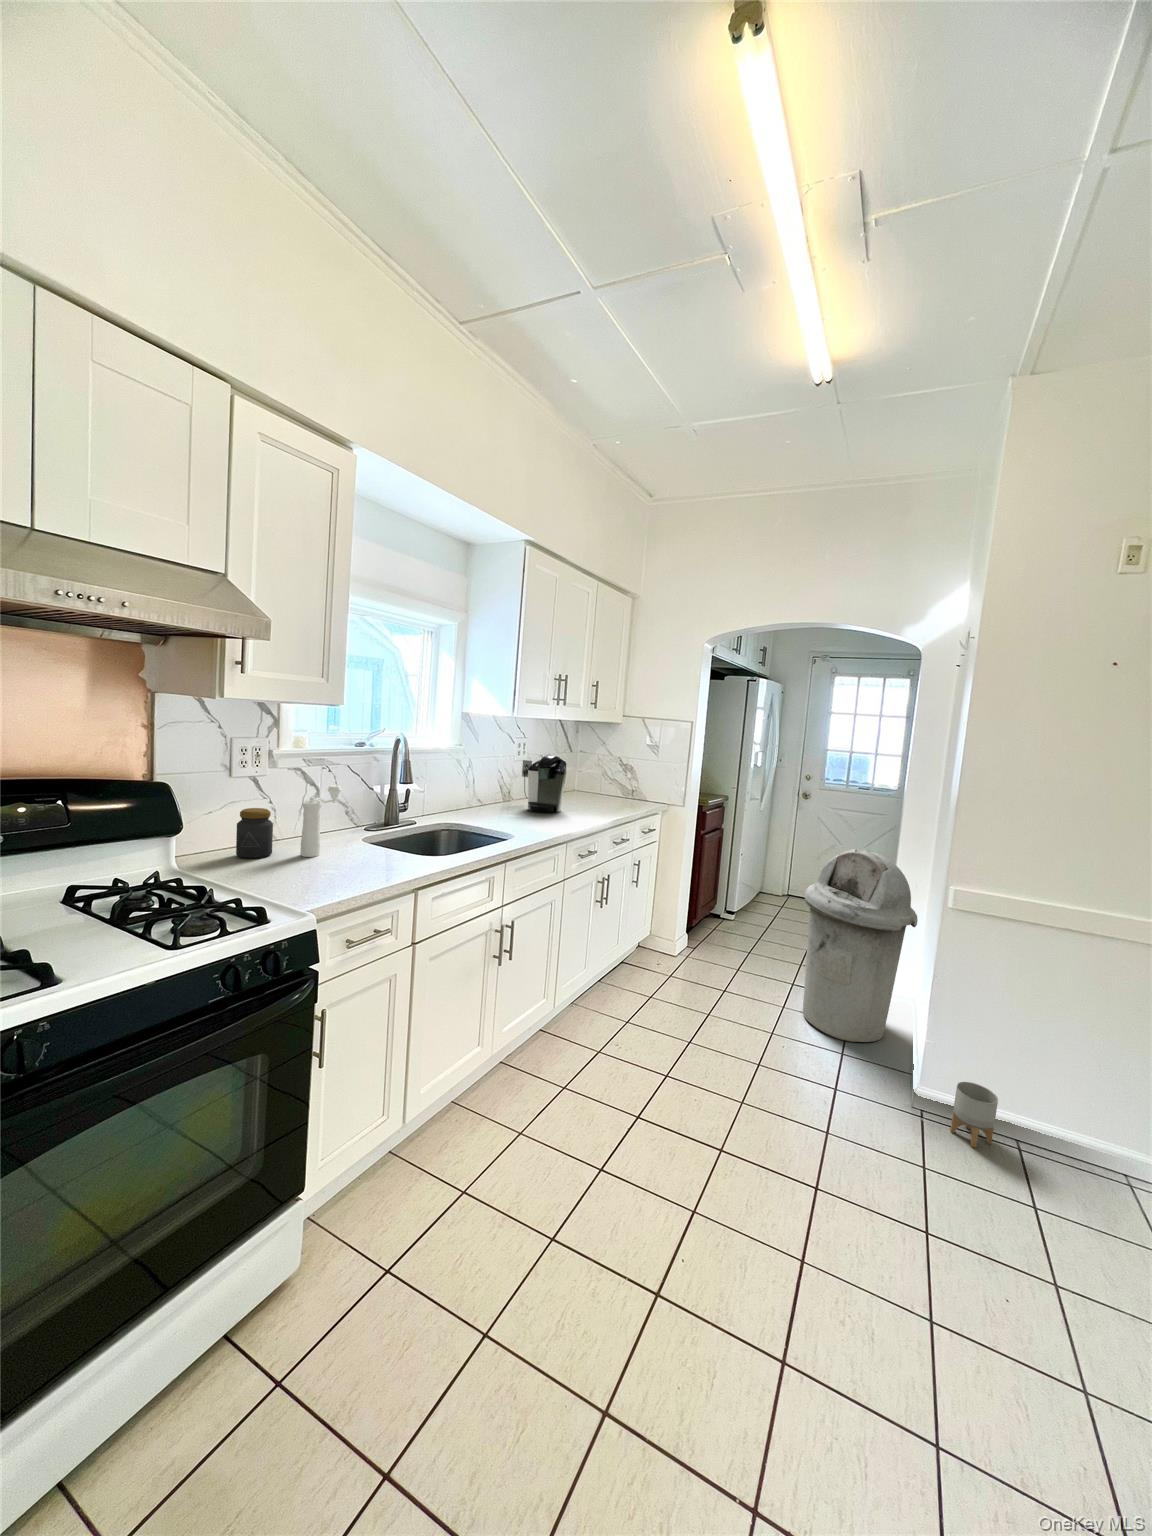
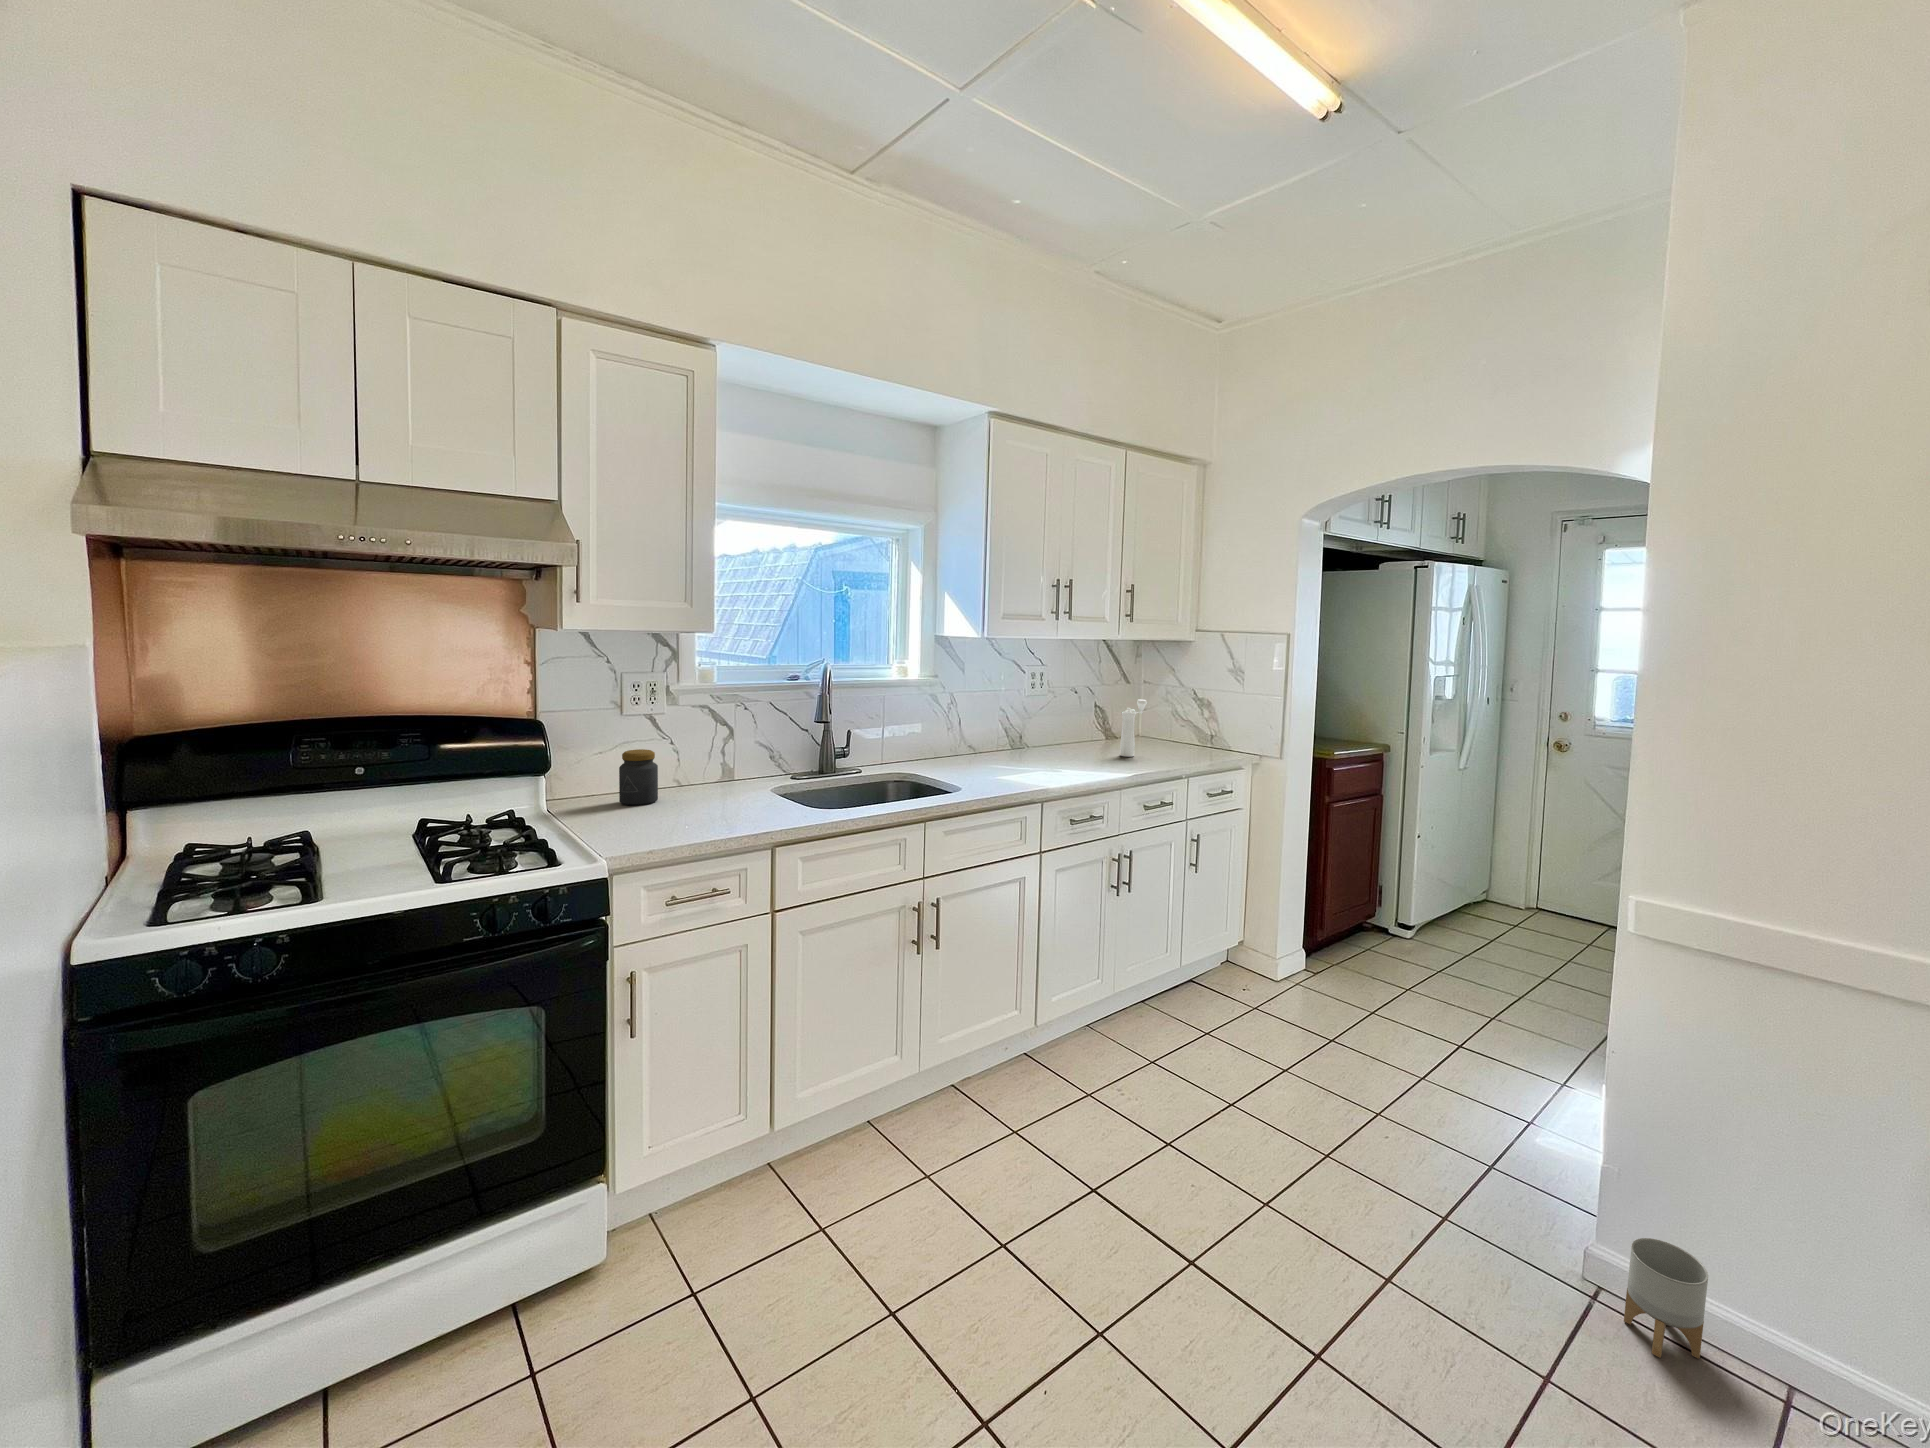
coffee maker: present [522,755,567,813] -> none [1031,686,1081,765]
pepper mill: present [300,785,342,857] -> present [1120,699,1147,757]
trash can: present [803,849,918,1042] -> none [1437,830,1637,1154]

